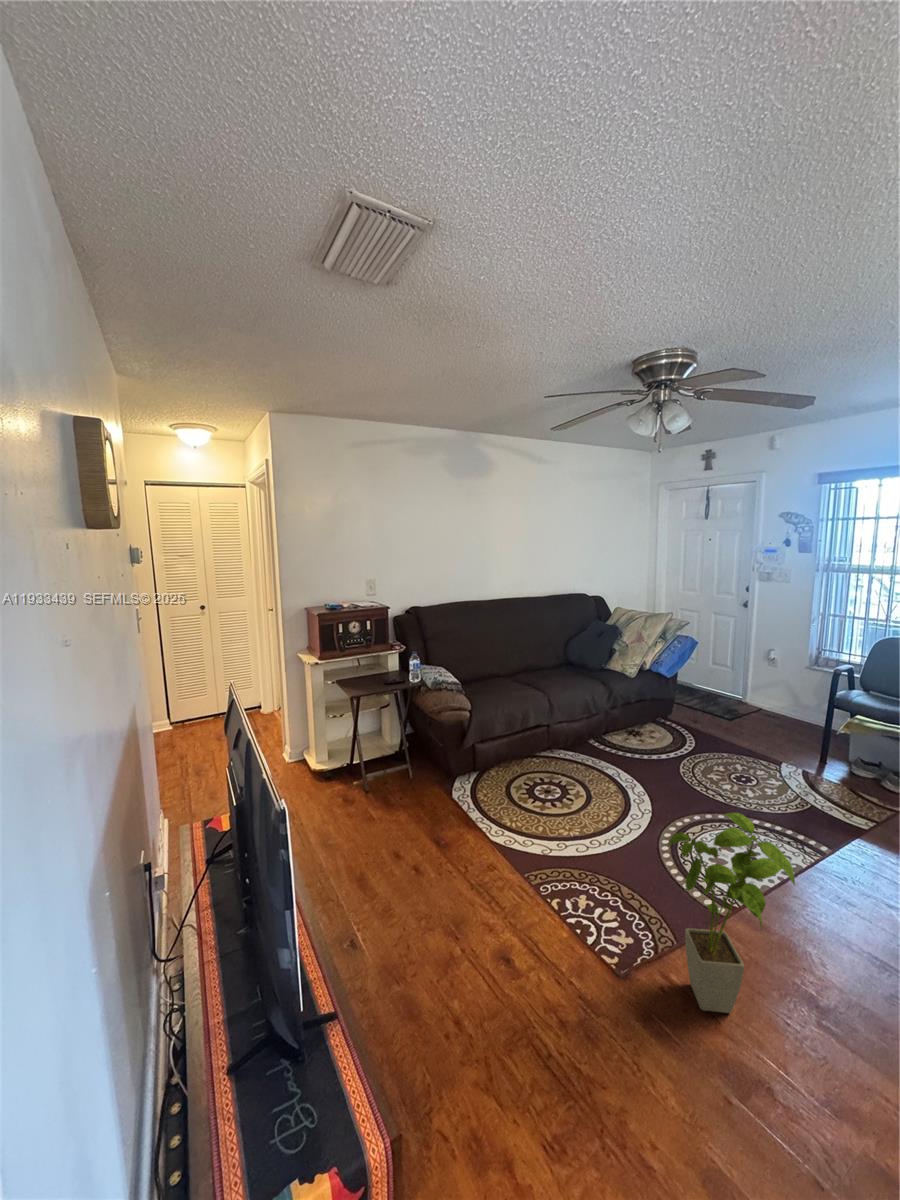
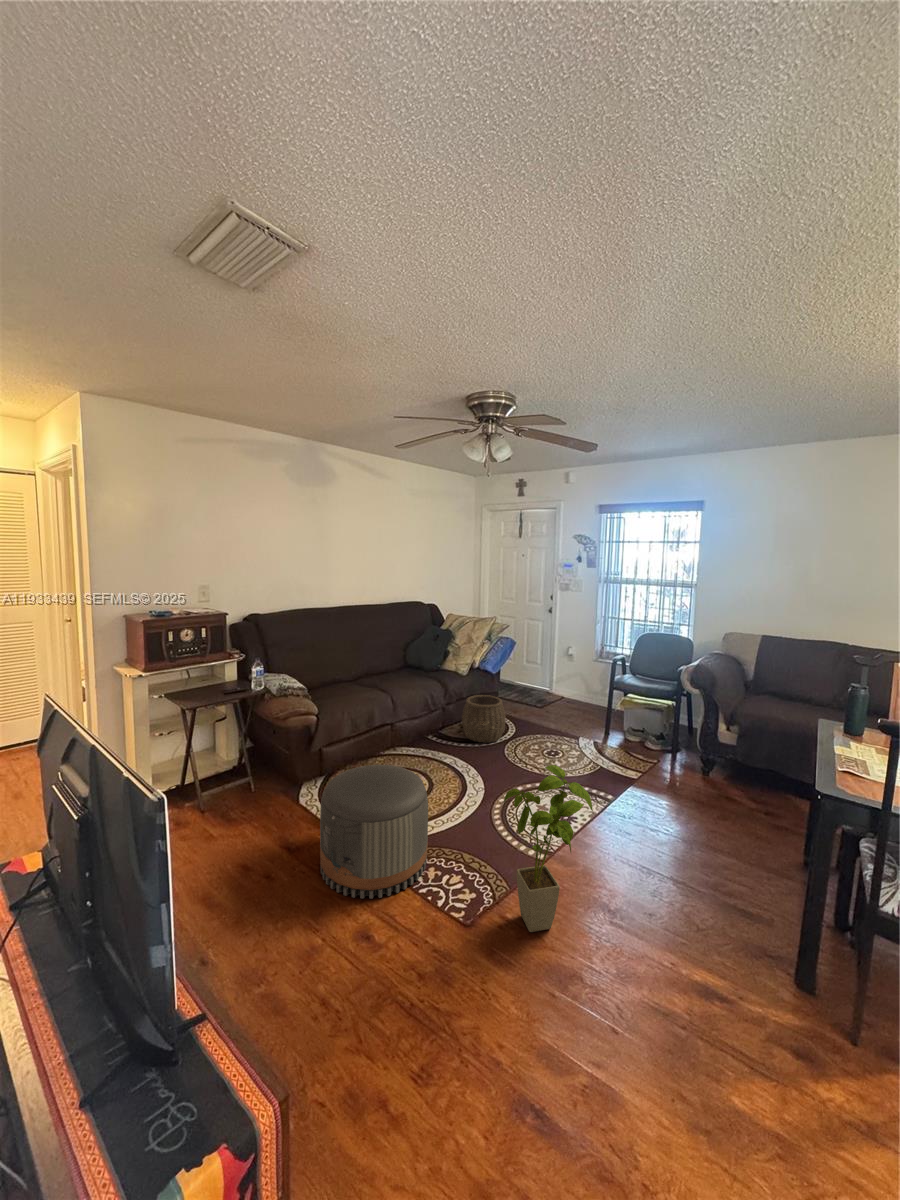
woven basket: none [627,700,682,756] -> present [462,695,505,742]
pouf: none [463,772,579,919] -> present [320,765,428,899]

